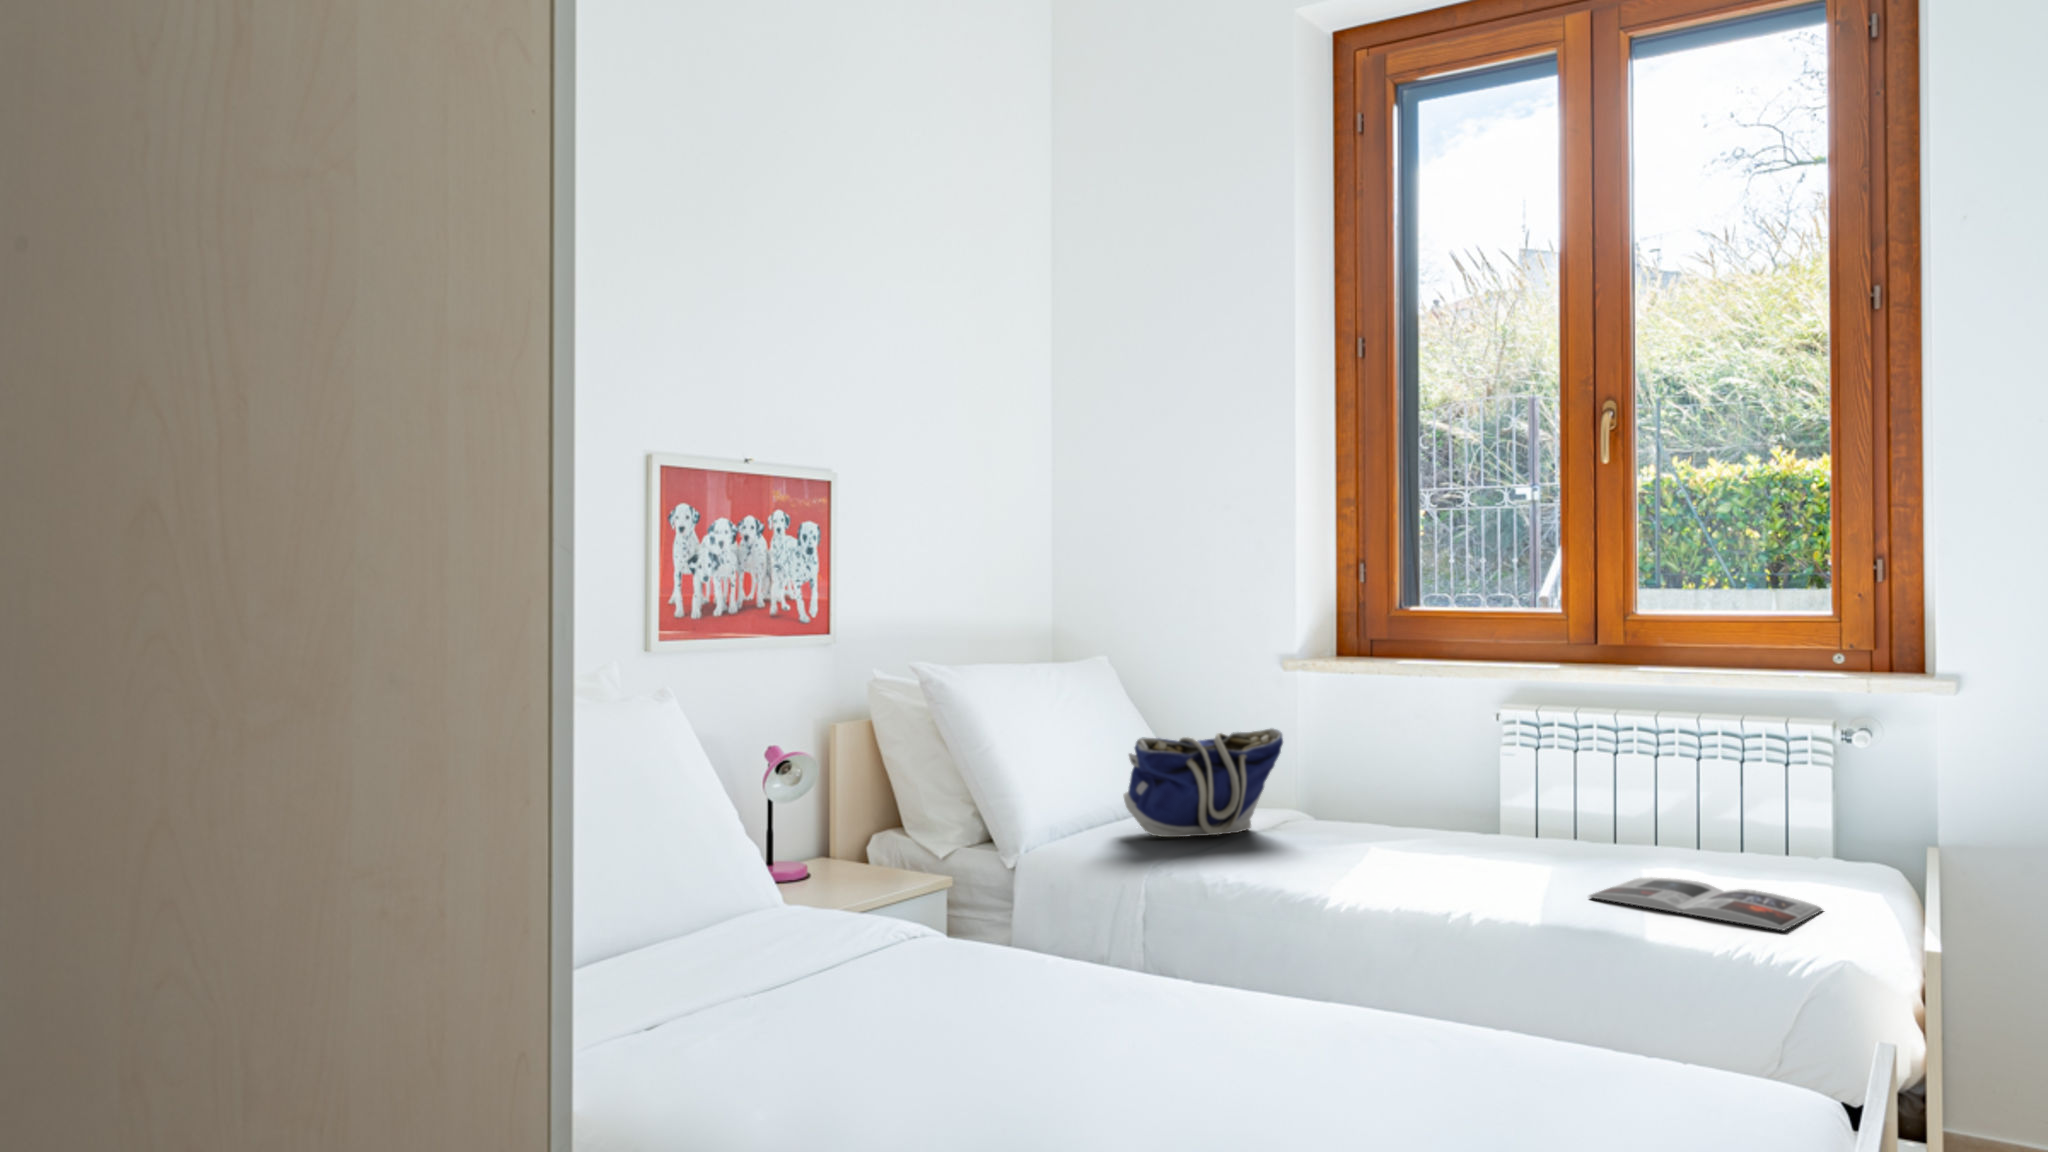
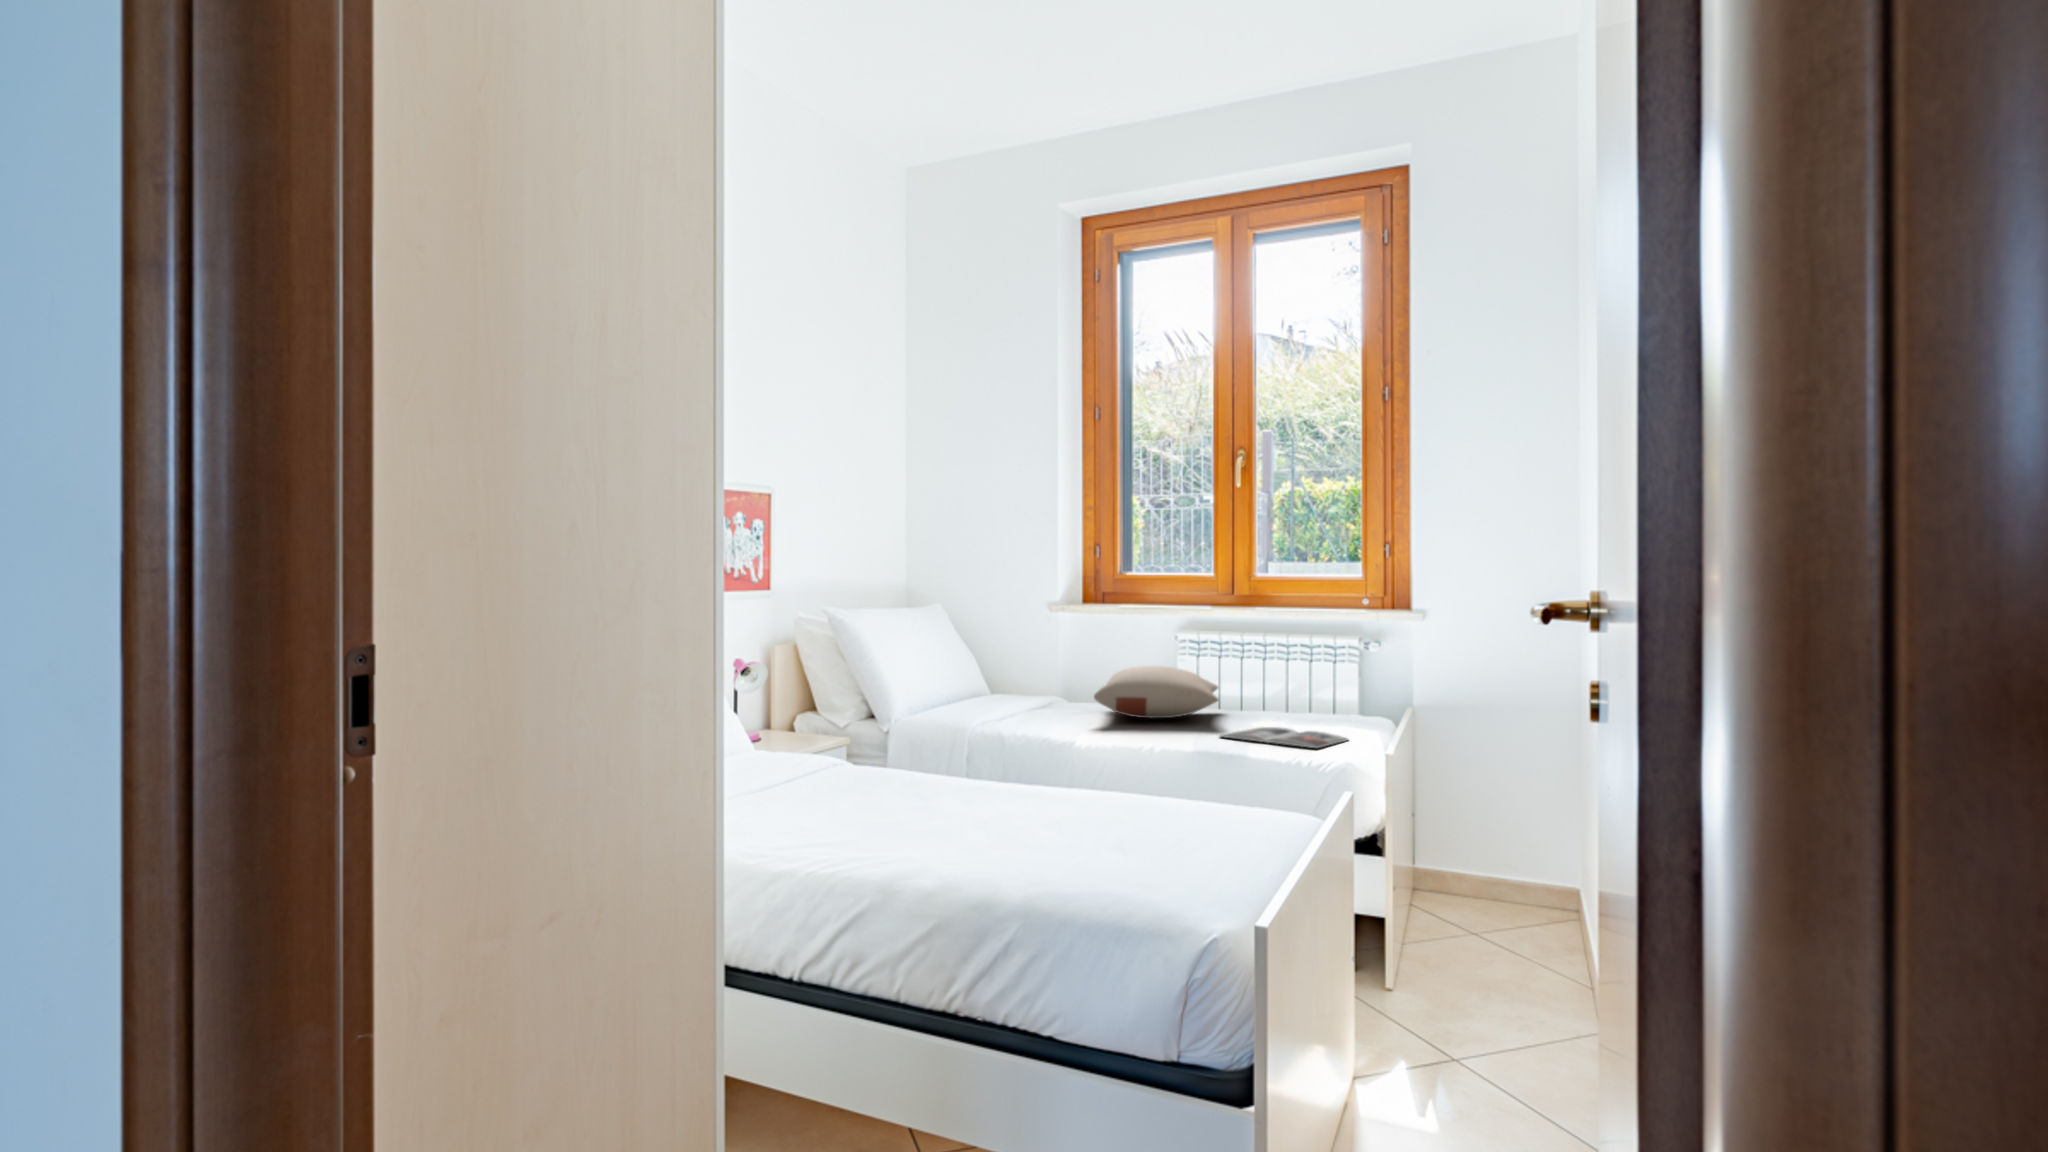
tote bag: present [1123,728,1283,837] -> none [960,647,1059,714]
pillow: none [1358,764,1573,852] -> present [1094,666,1219,718]

